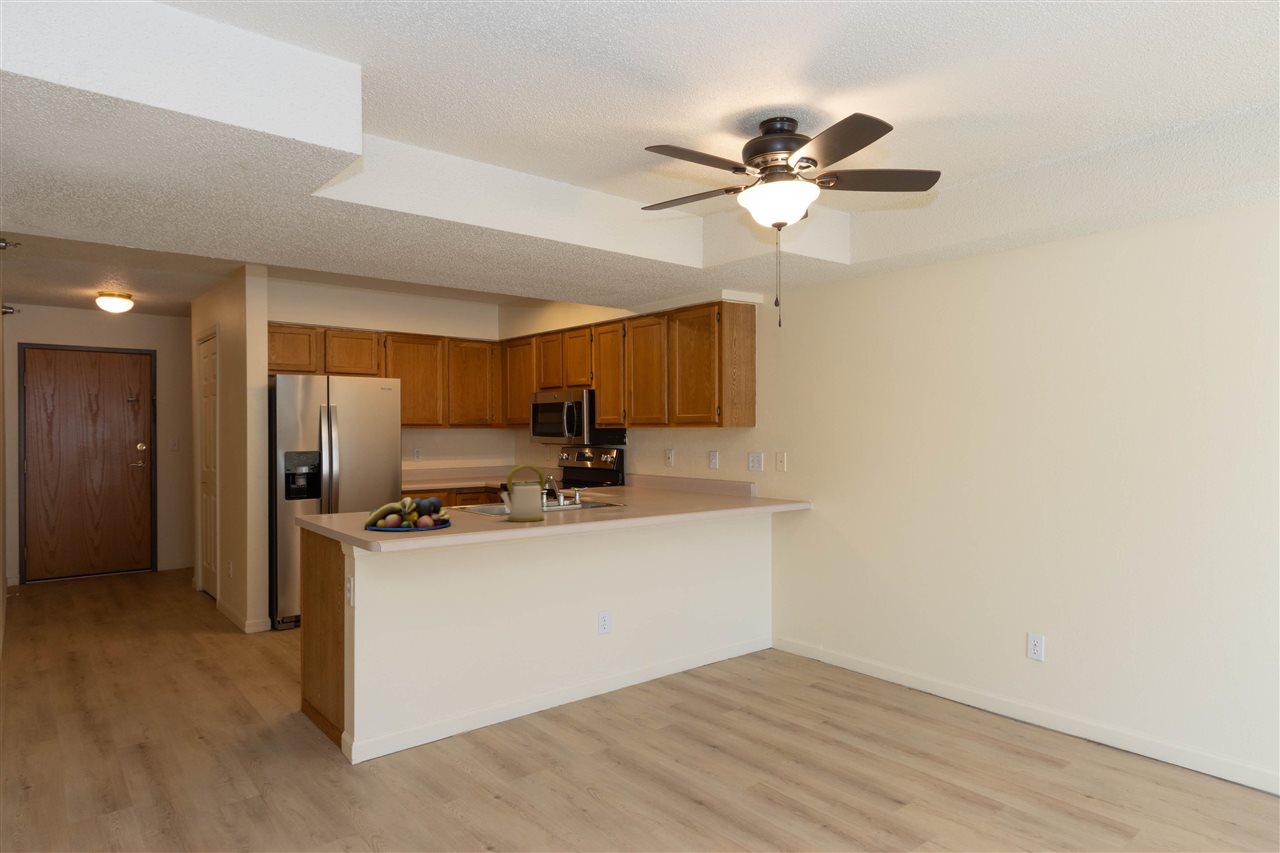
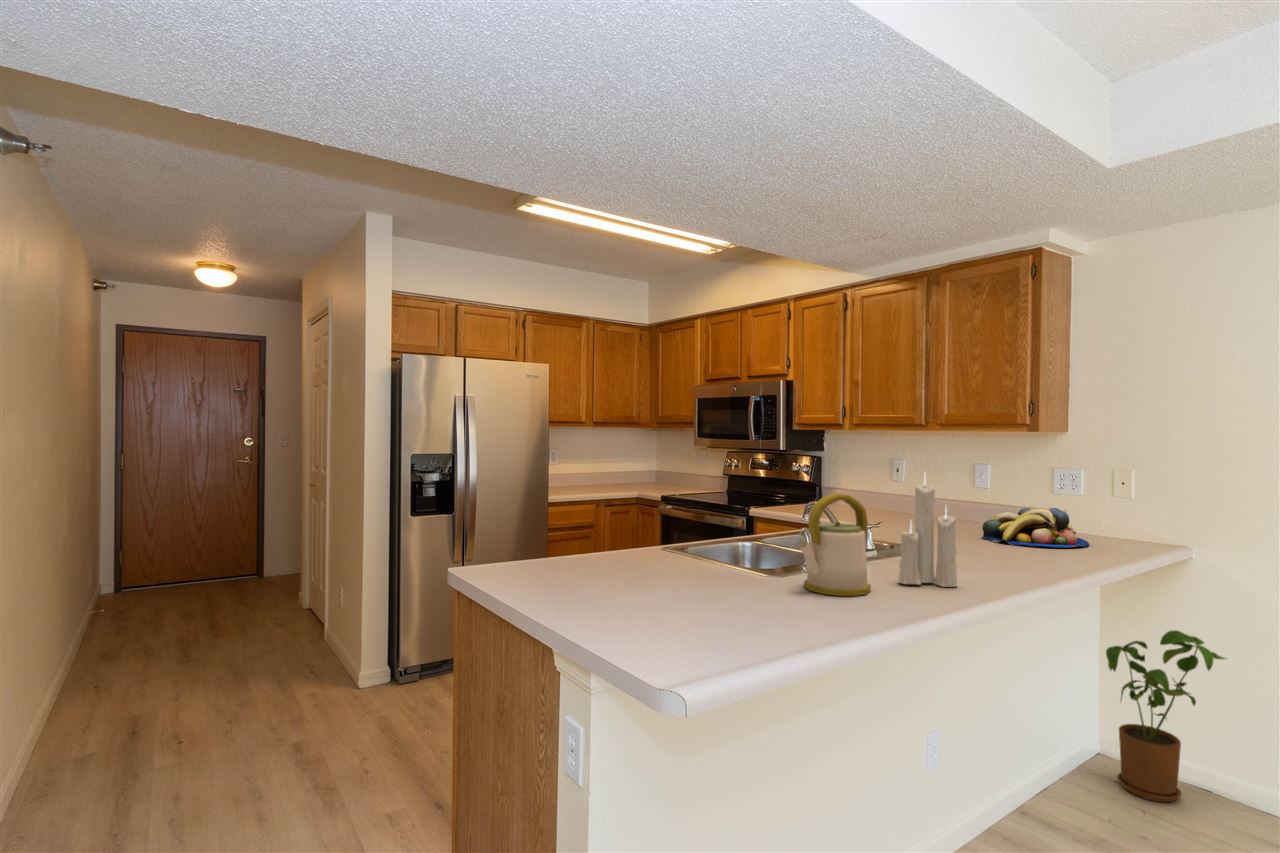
candle: none [567,448,600,518] -> present [898,477,957,587]
fruit bowl: present [364,497,451,531] -> present [982,508,1089,548]
house plant: none [760,556,825,668] -> present [1106,630,1226,802]

